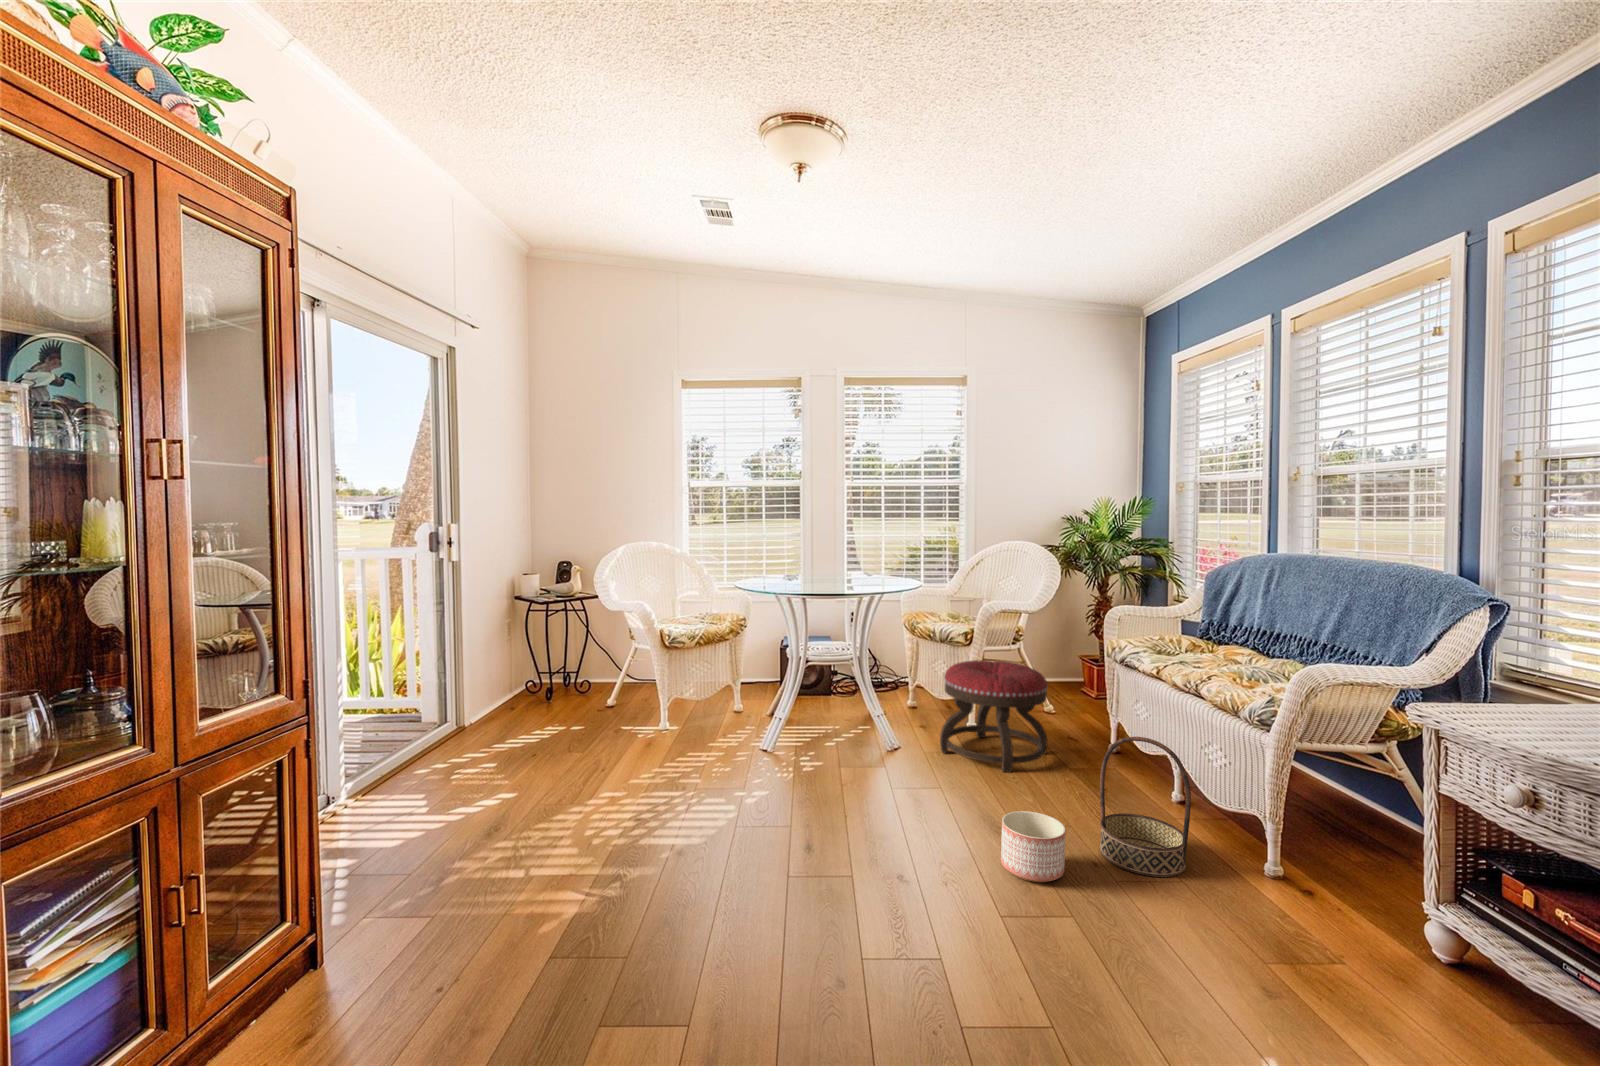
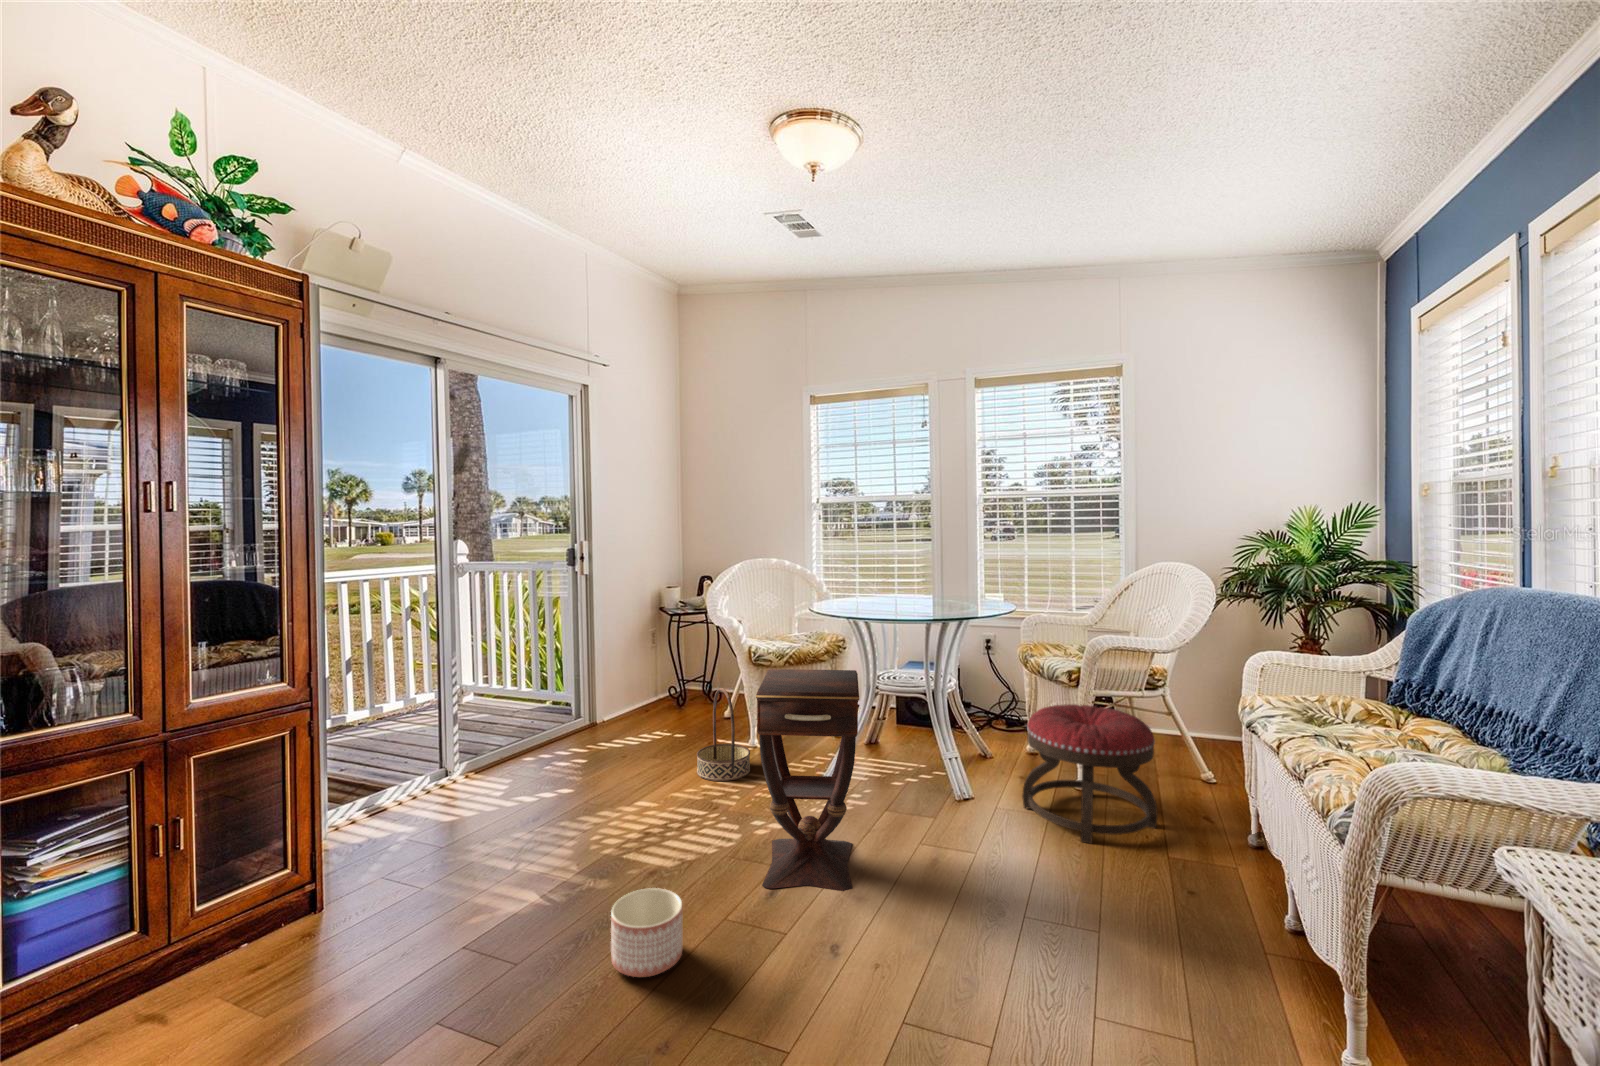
side table: none [750,638,868,852] -> present [756,669,859,891]
basket: present [1100,737,1191,877] -> present [697,688,750,781]
planter: present [1001,811,1066,882] -> present [611,888,682,977]

